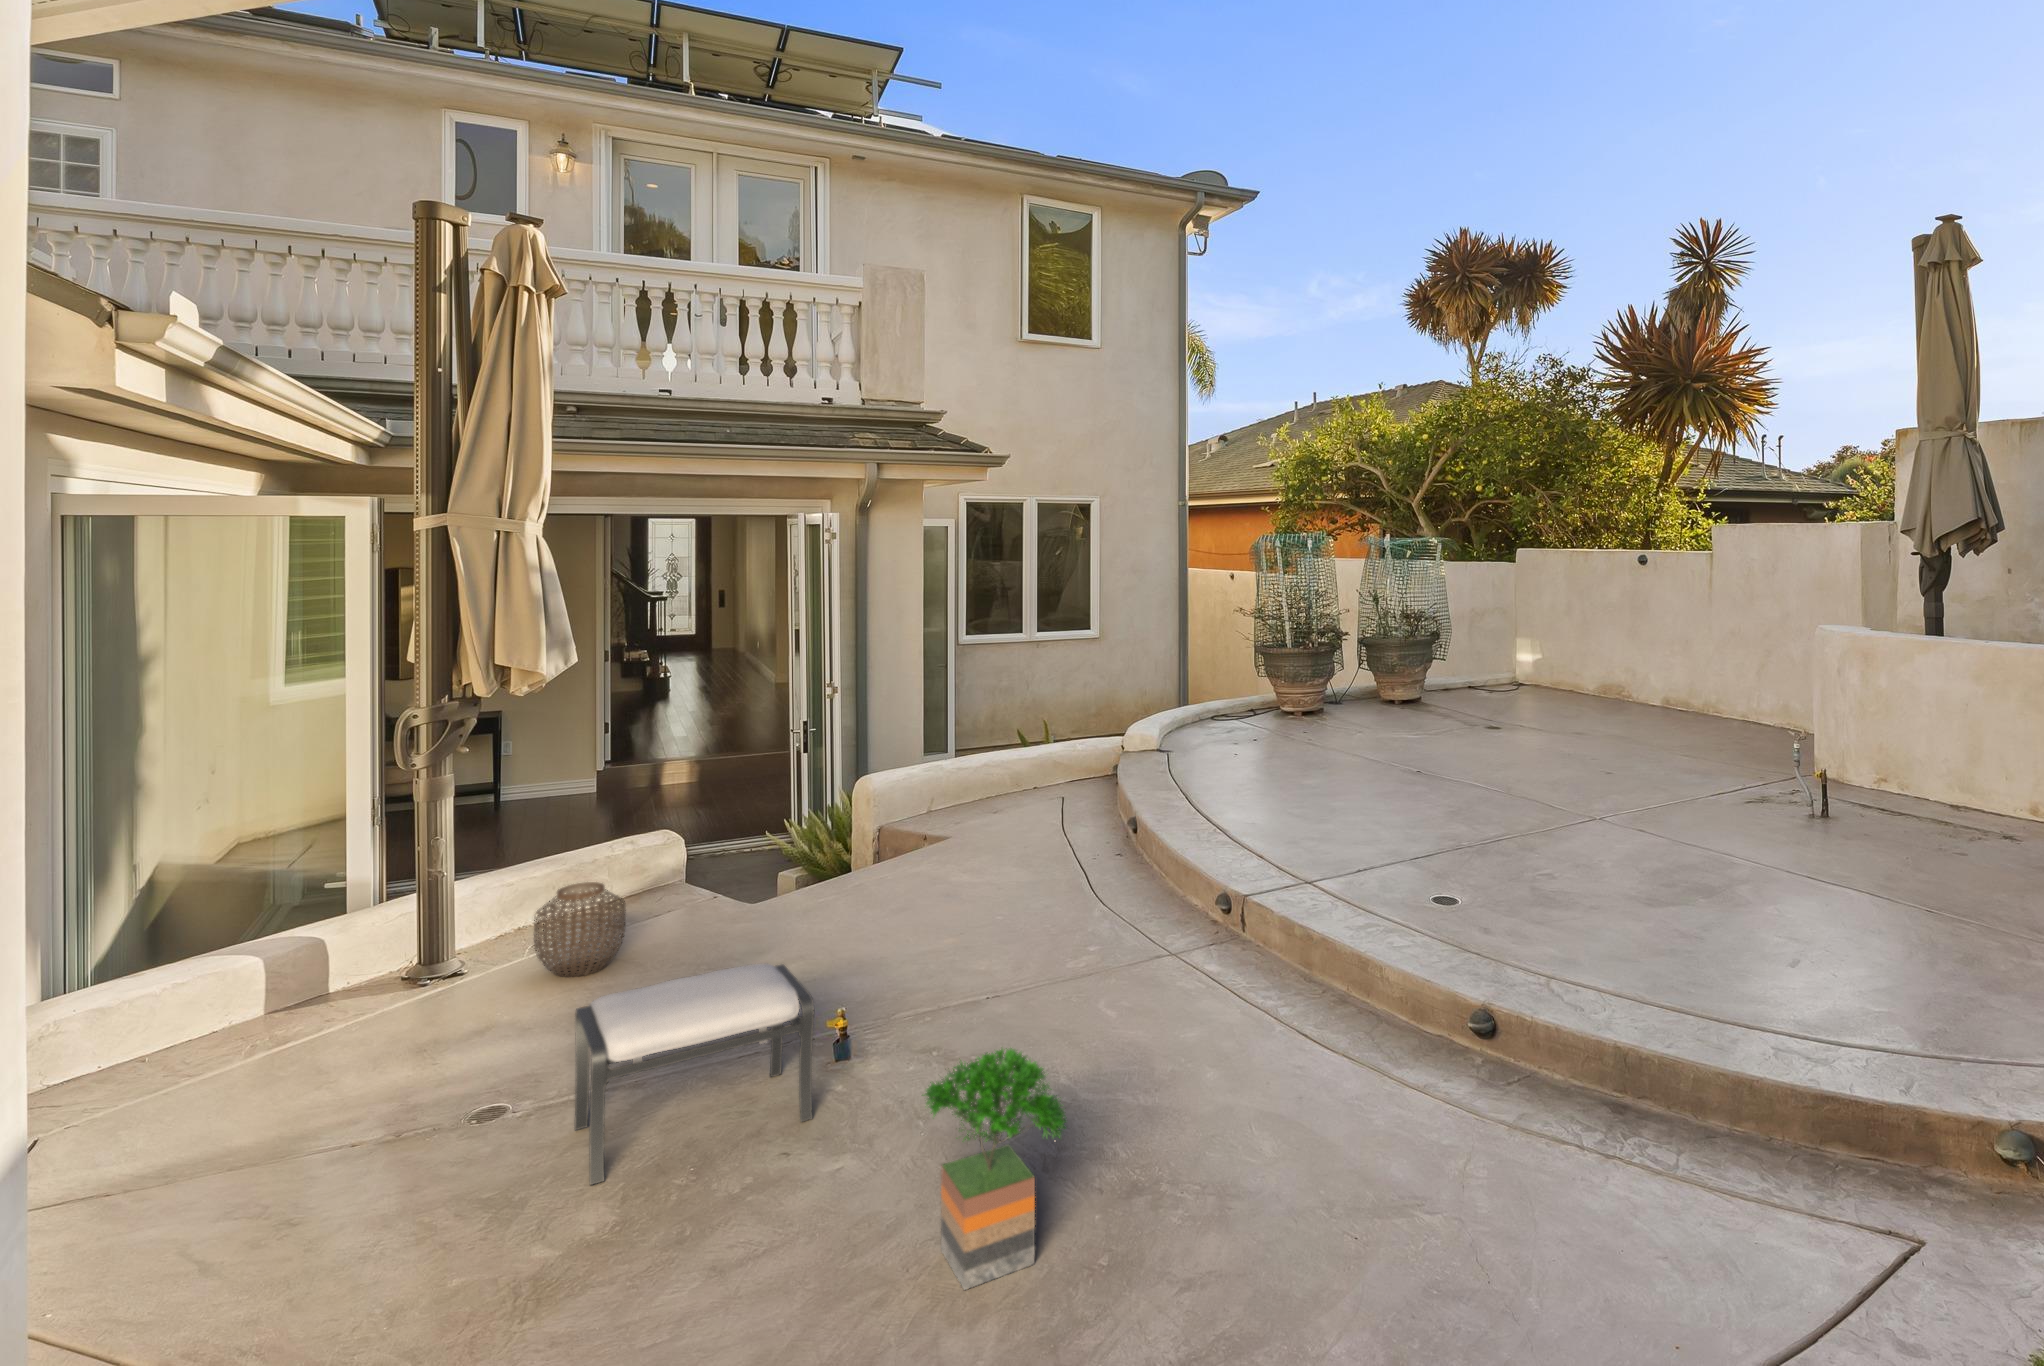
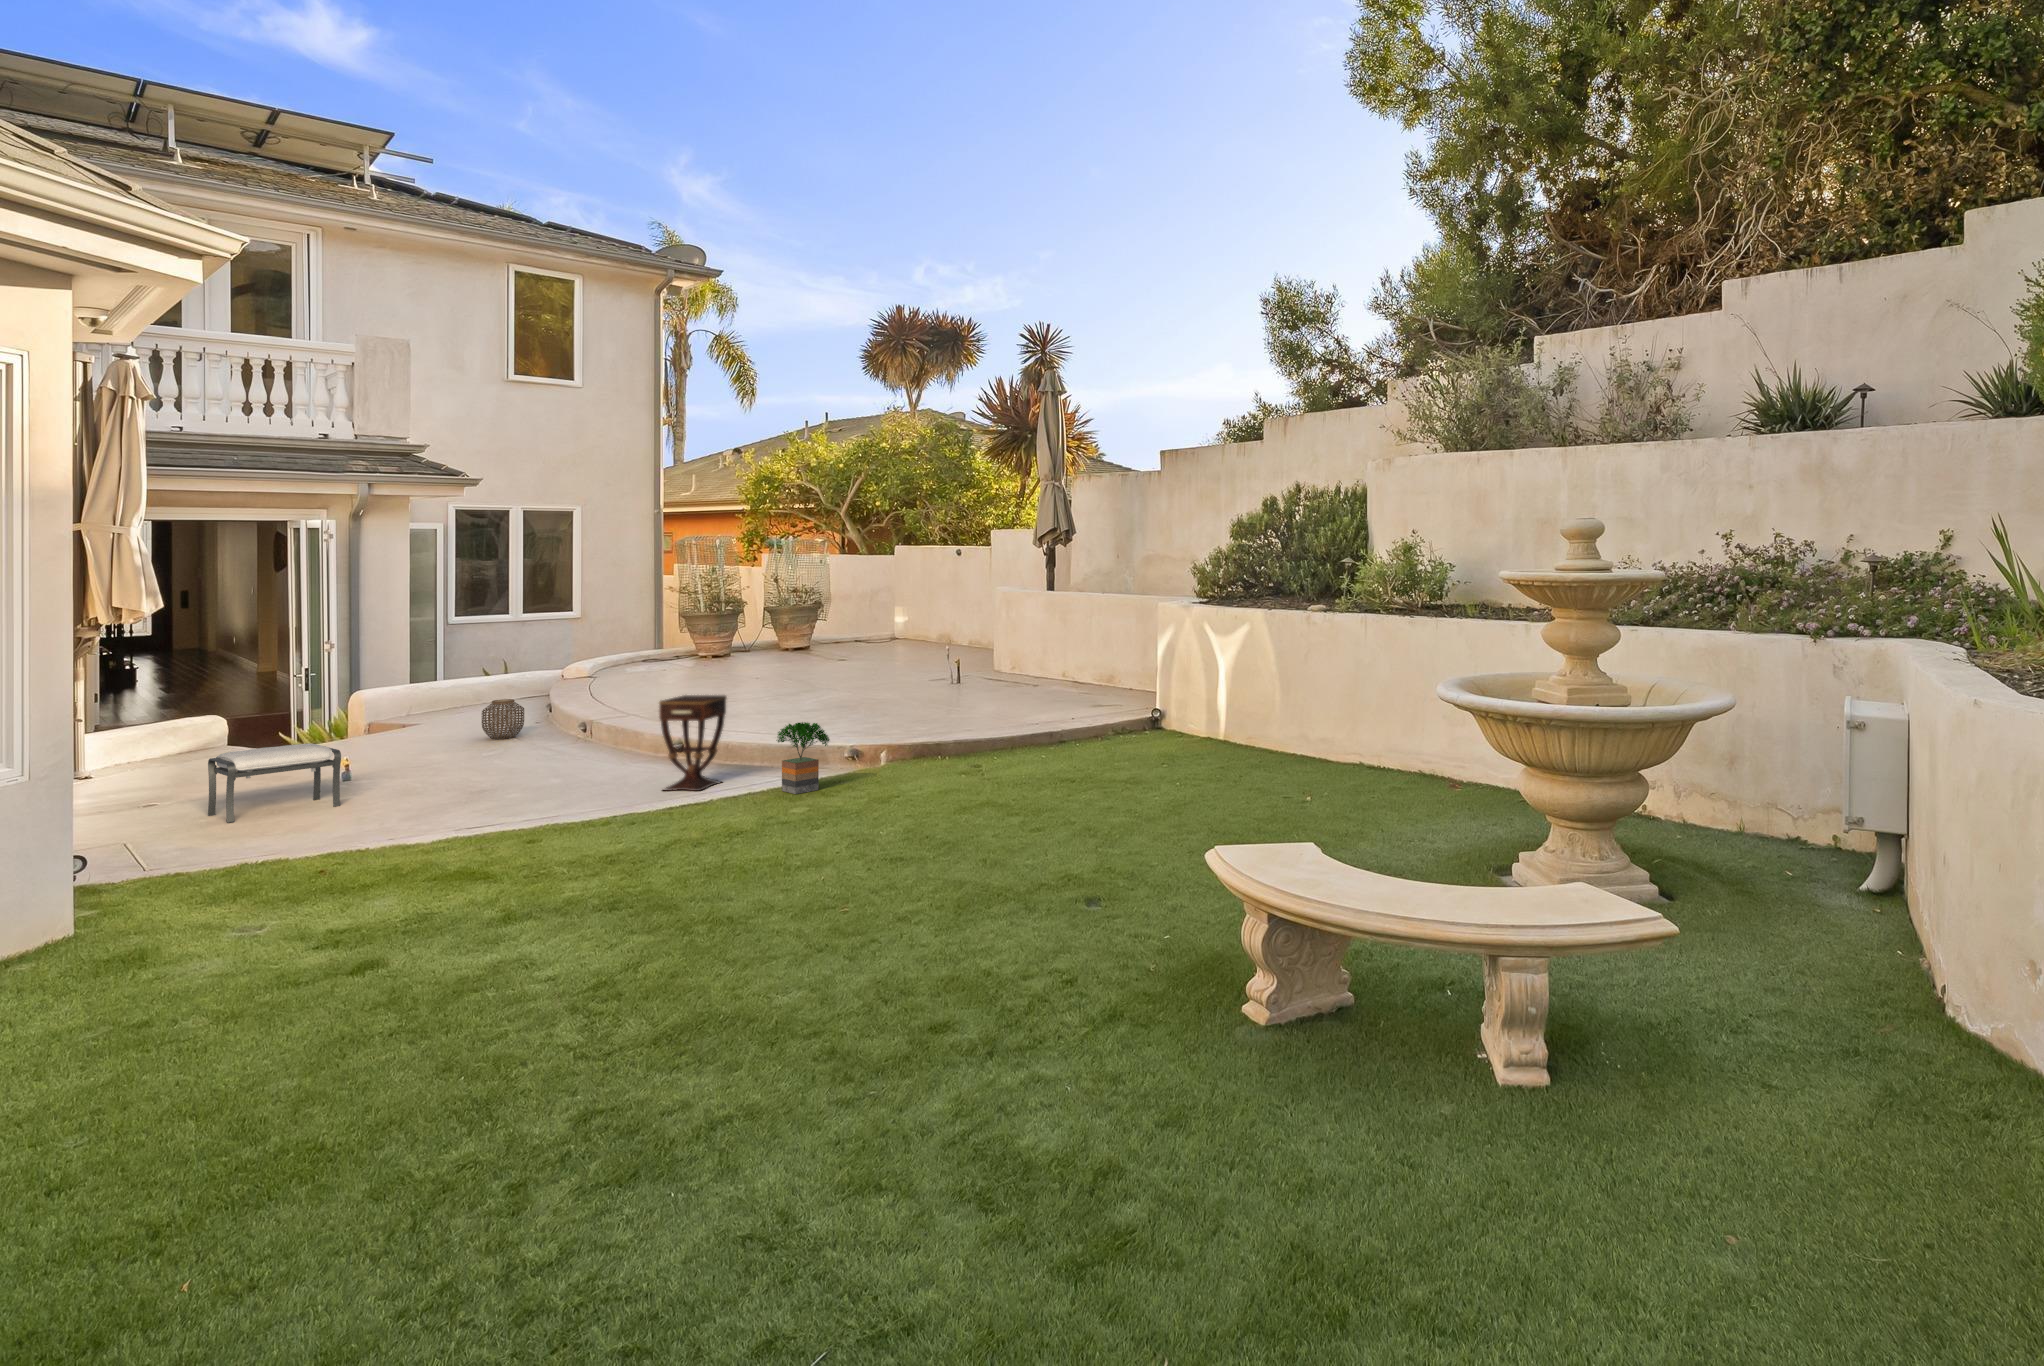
woven basket: present [534,882,626,977] -> present [482,699,524,739]
side table: none [1467,904,1597,1183] -> present [659,695,727,791]
potted tree: present [924,1048,1066,1290] -> present [776,722,830,794]

